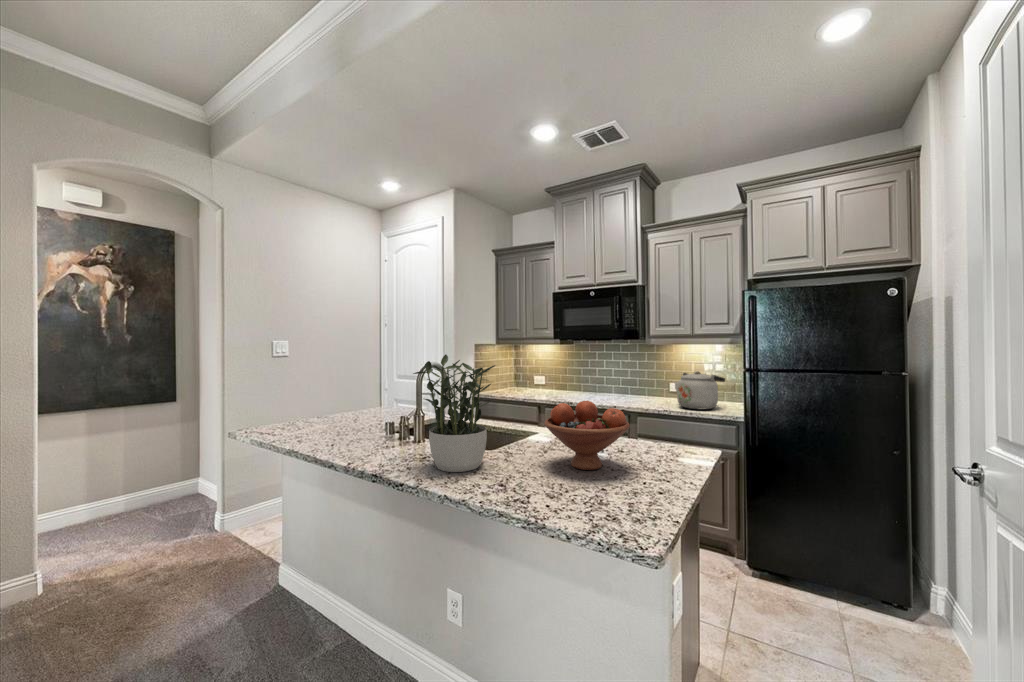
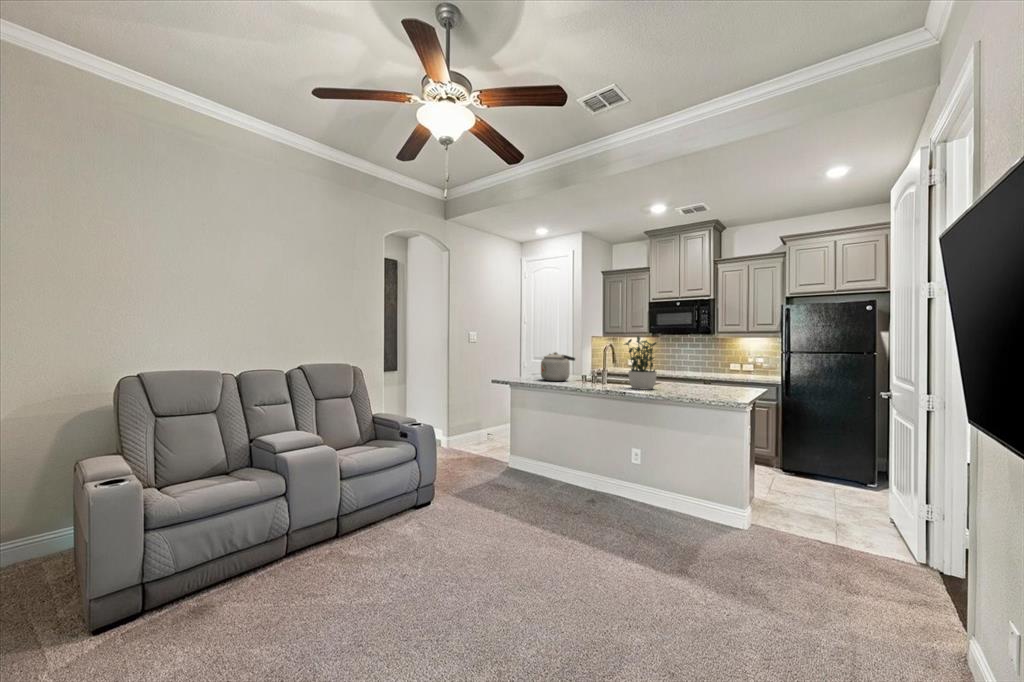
kettle: present [675,371,725,410] -> present [541,352,575,381]
fruit bowl: present [544,401,630,470] -> none [683,360,727,391]

